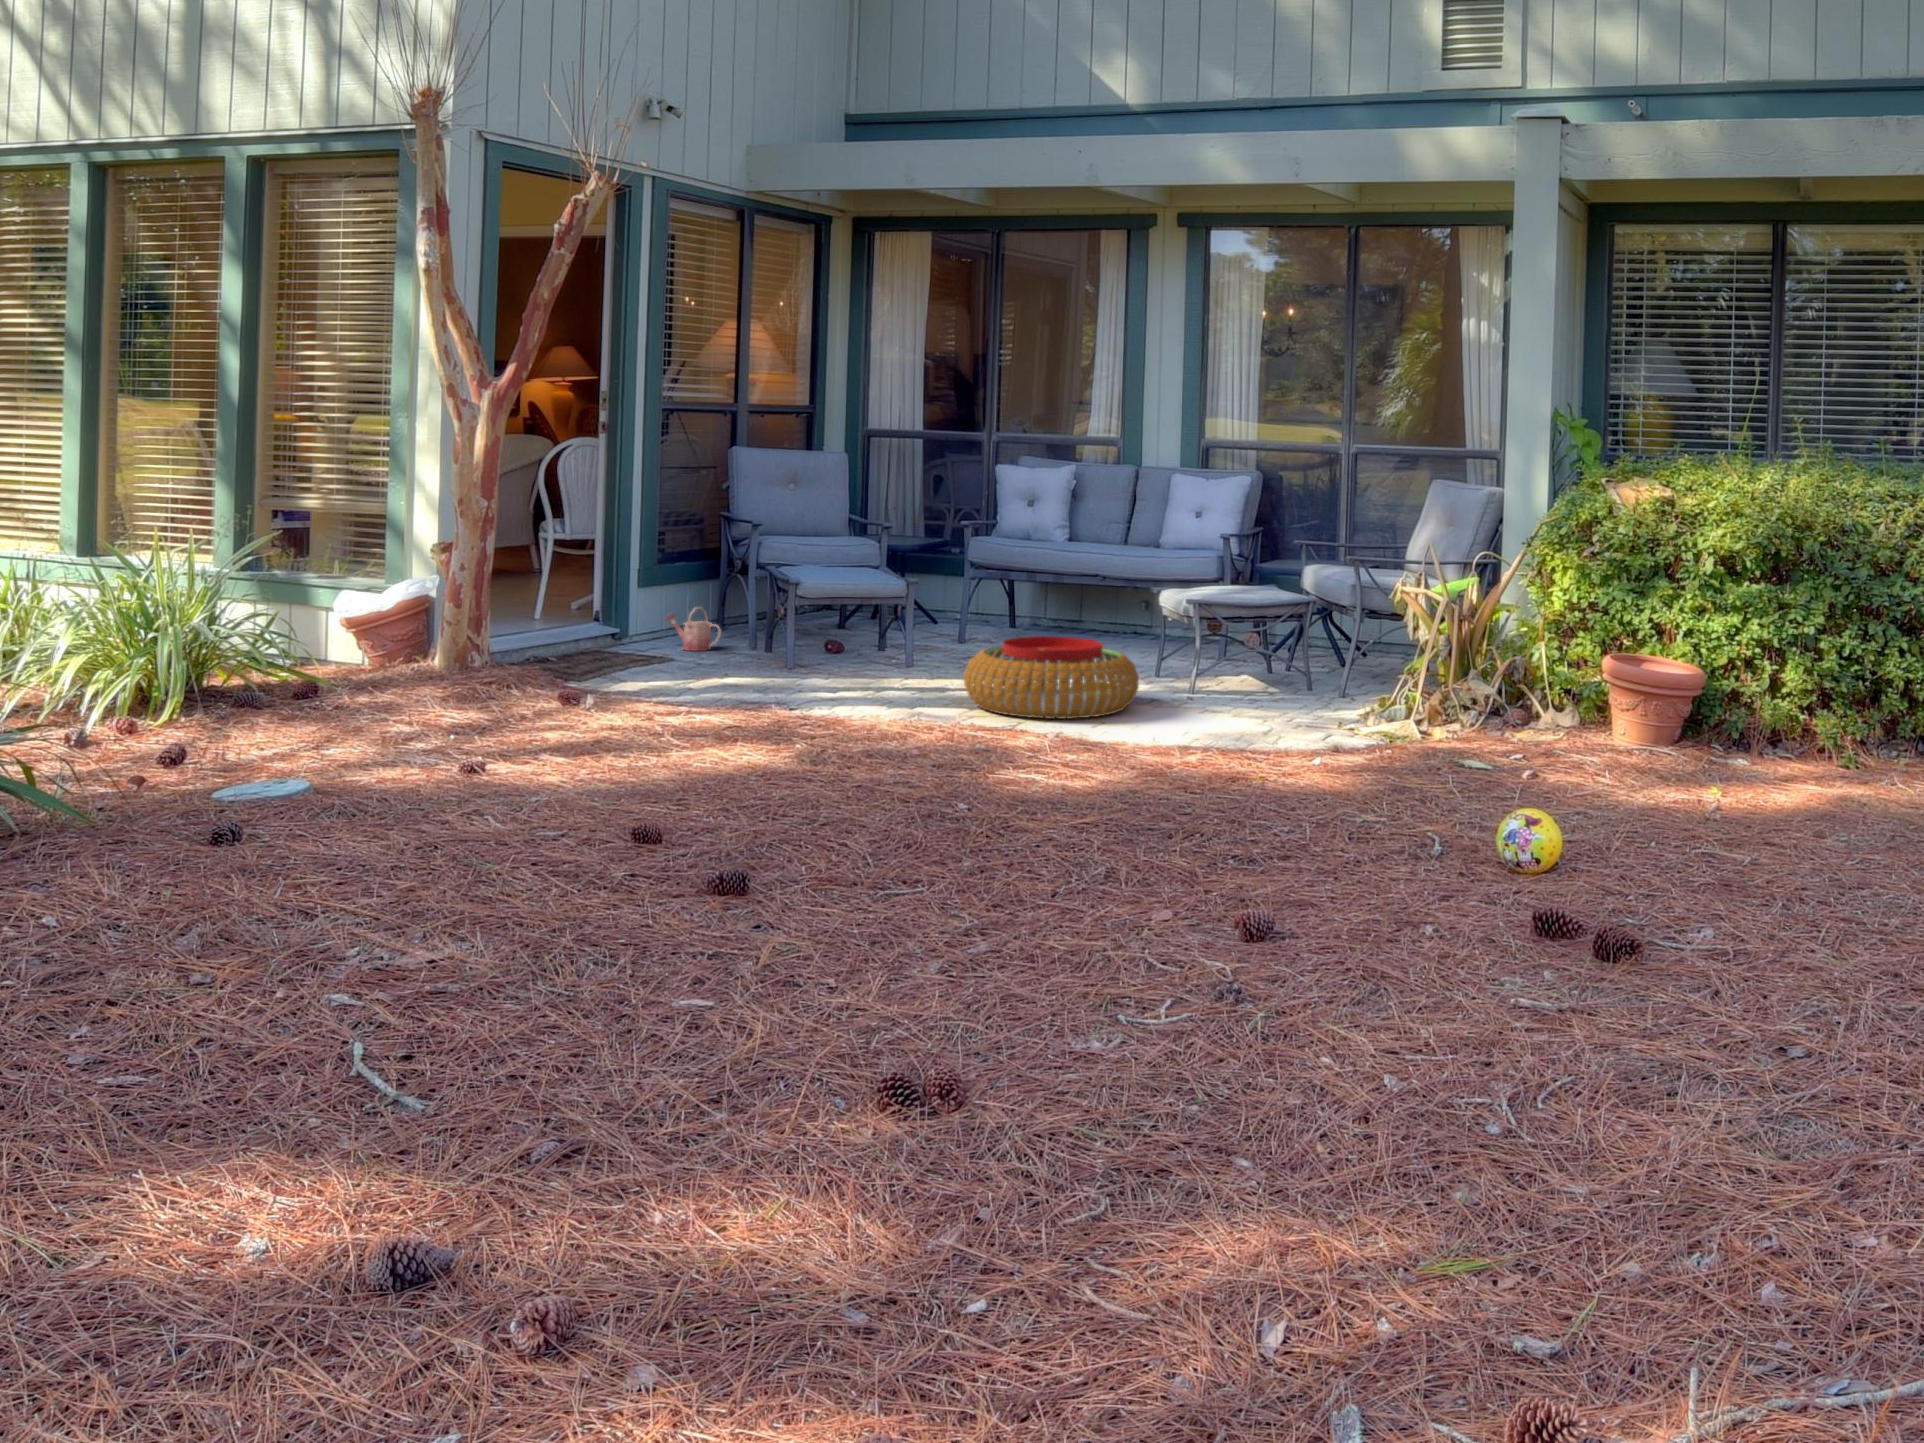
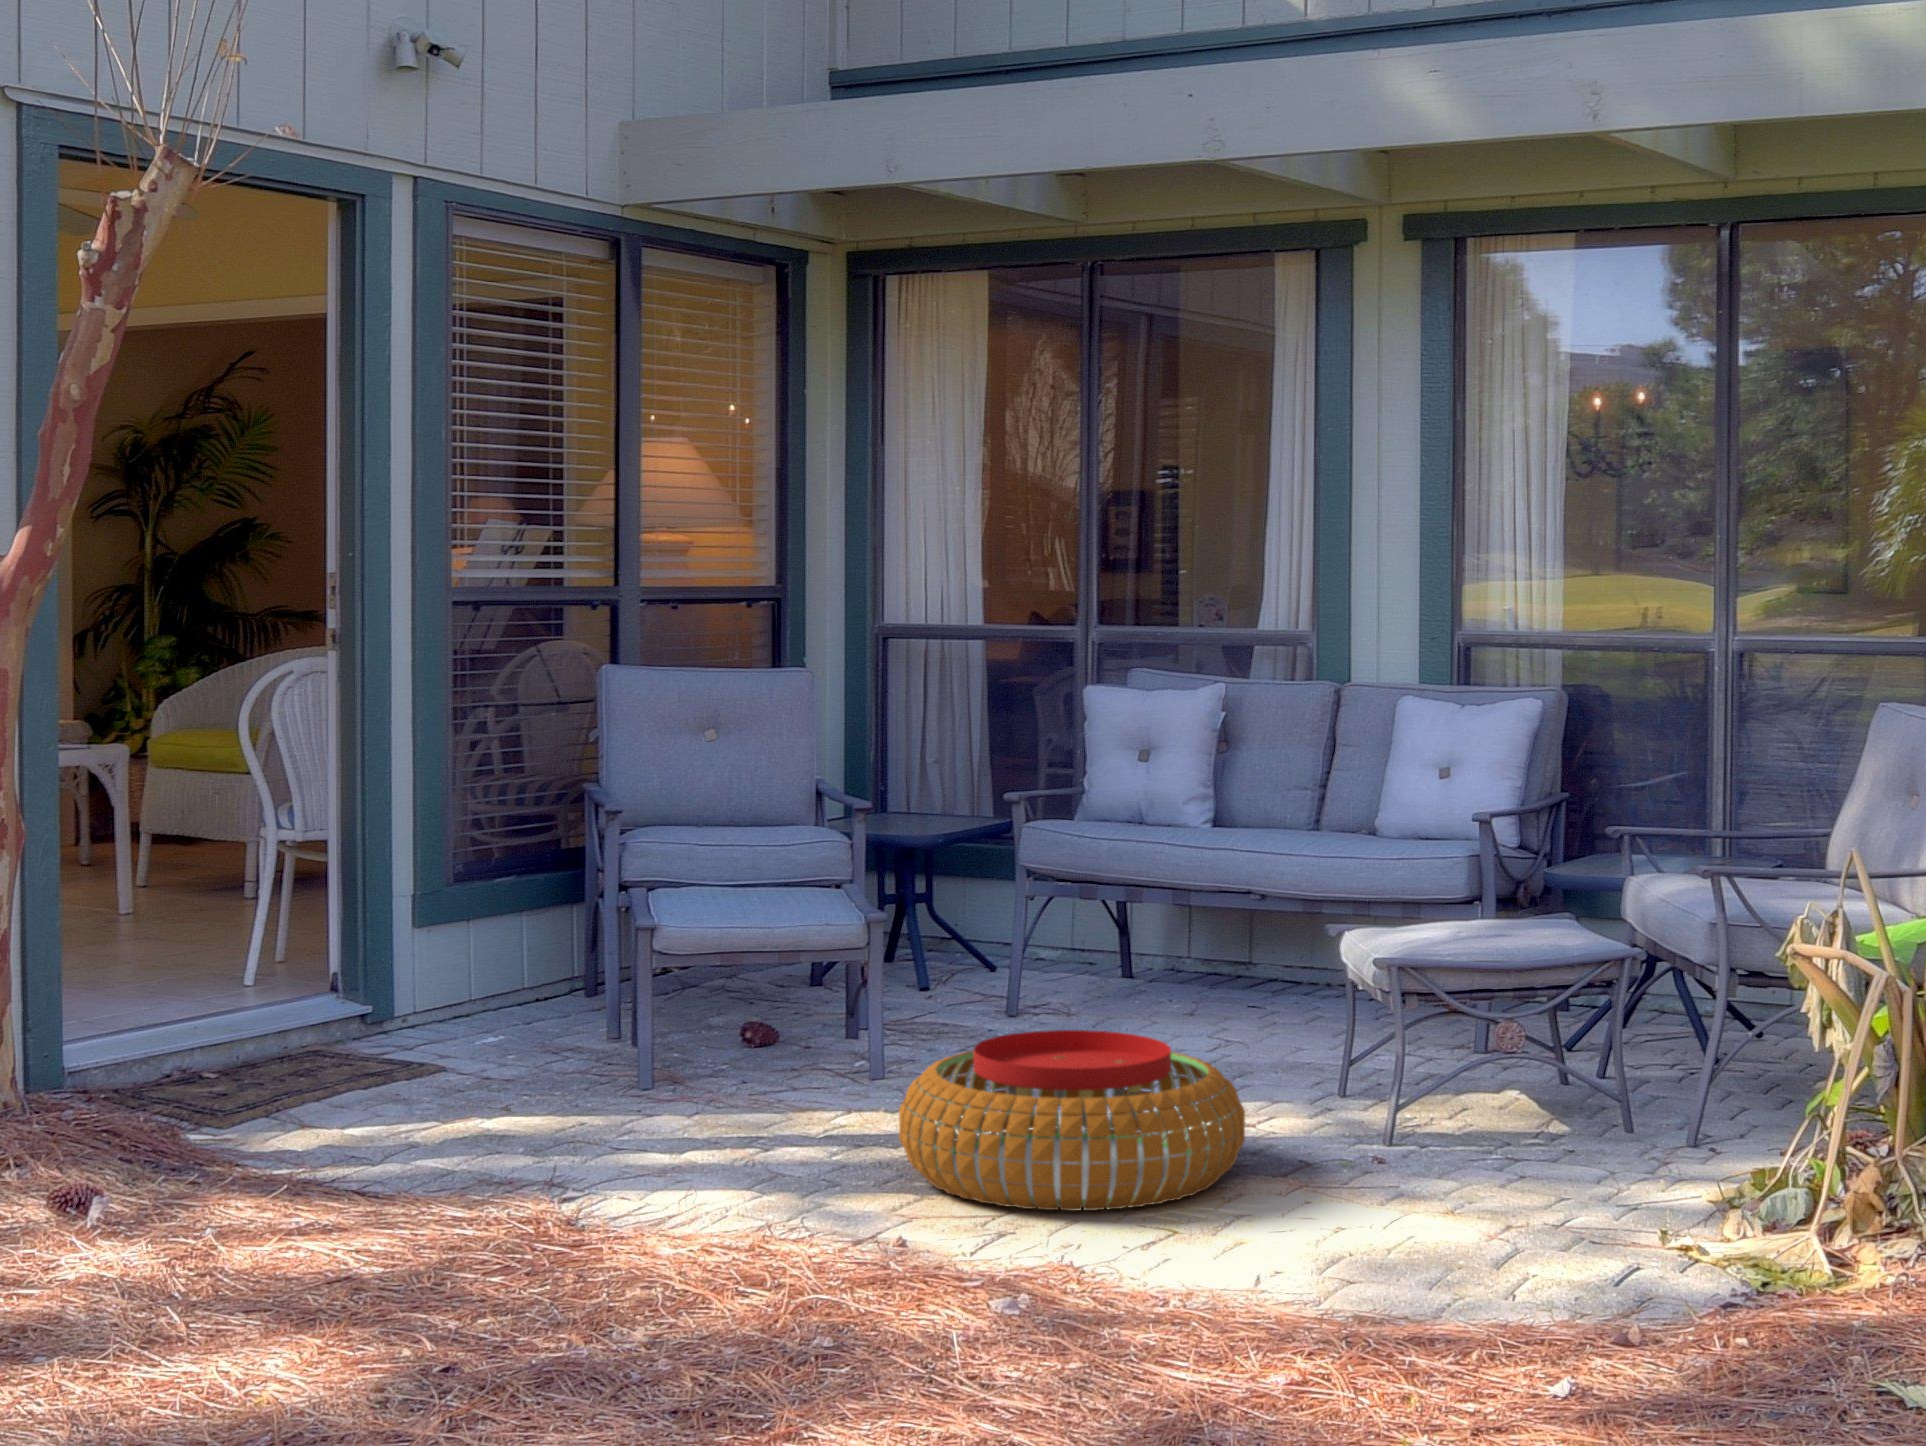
watering can: present [665,608,721,651] -> none [464,952,554,1033]

